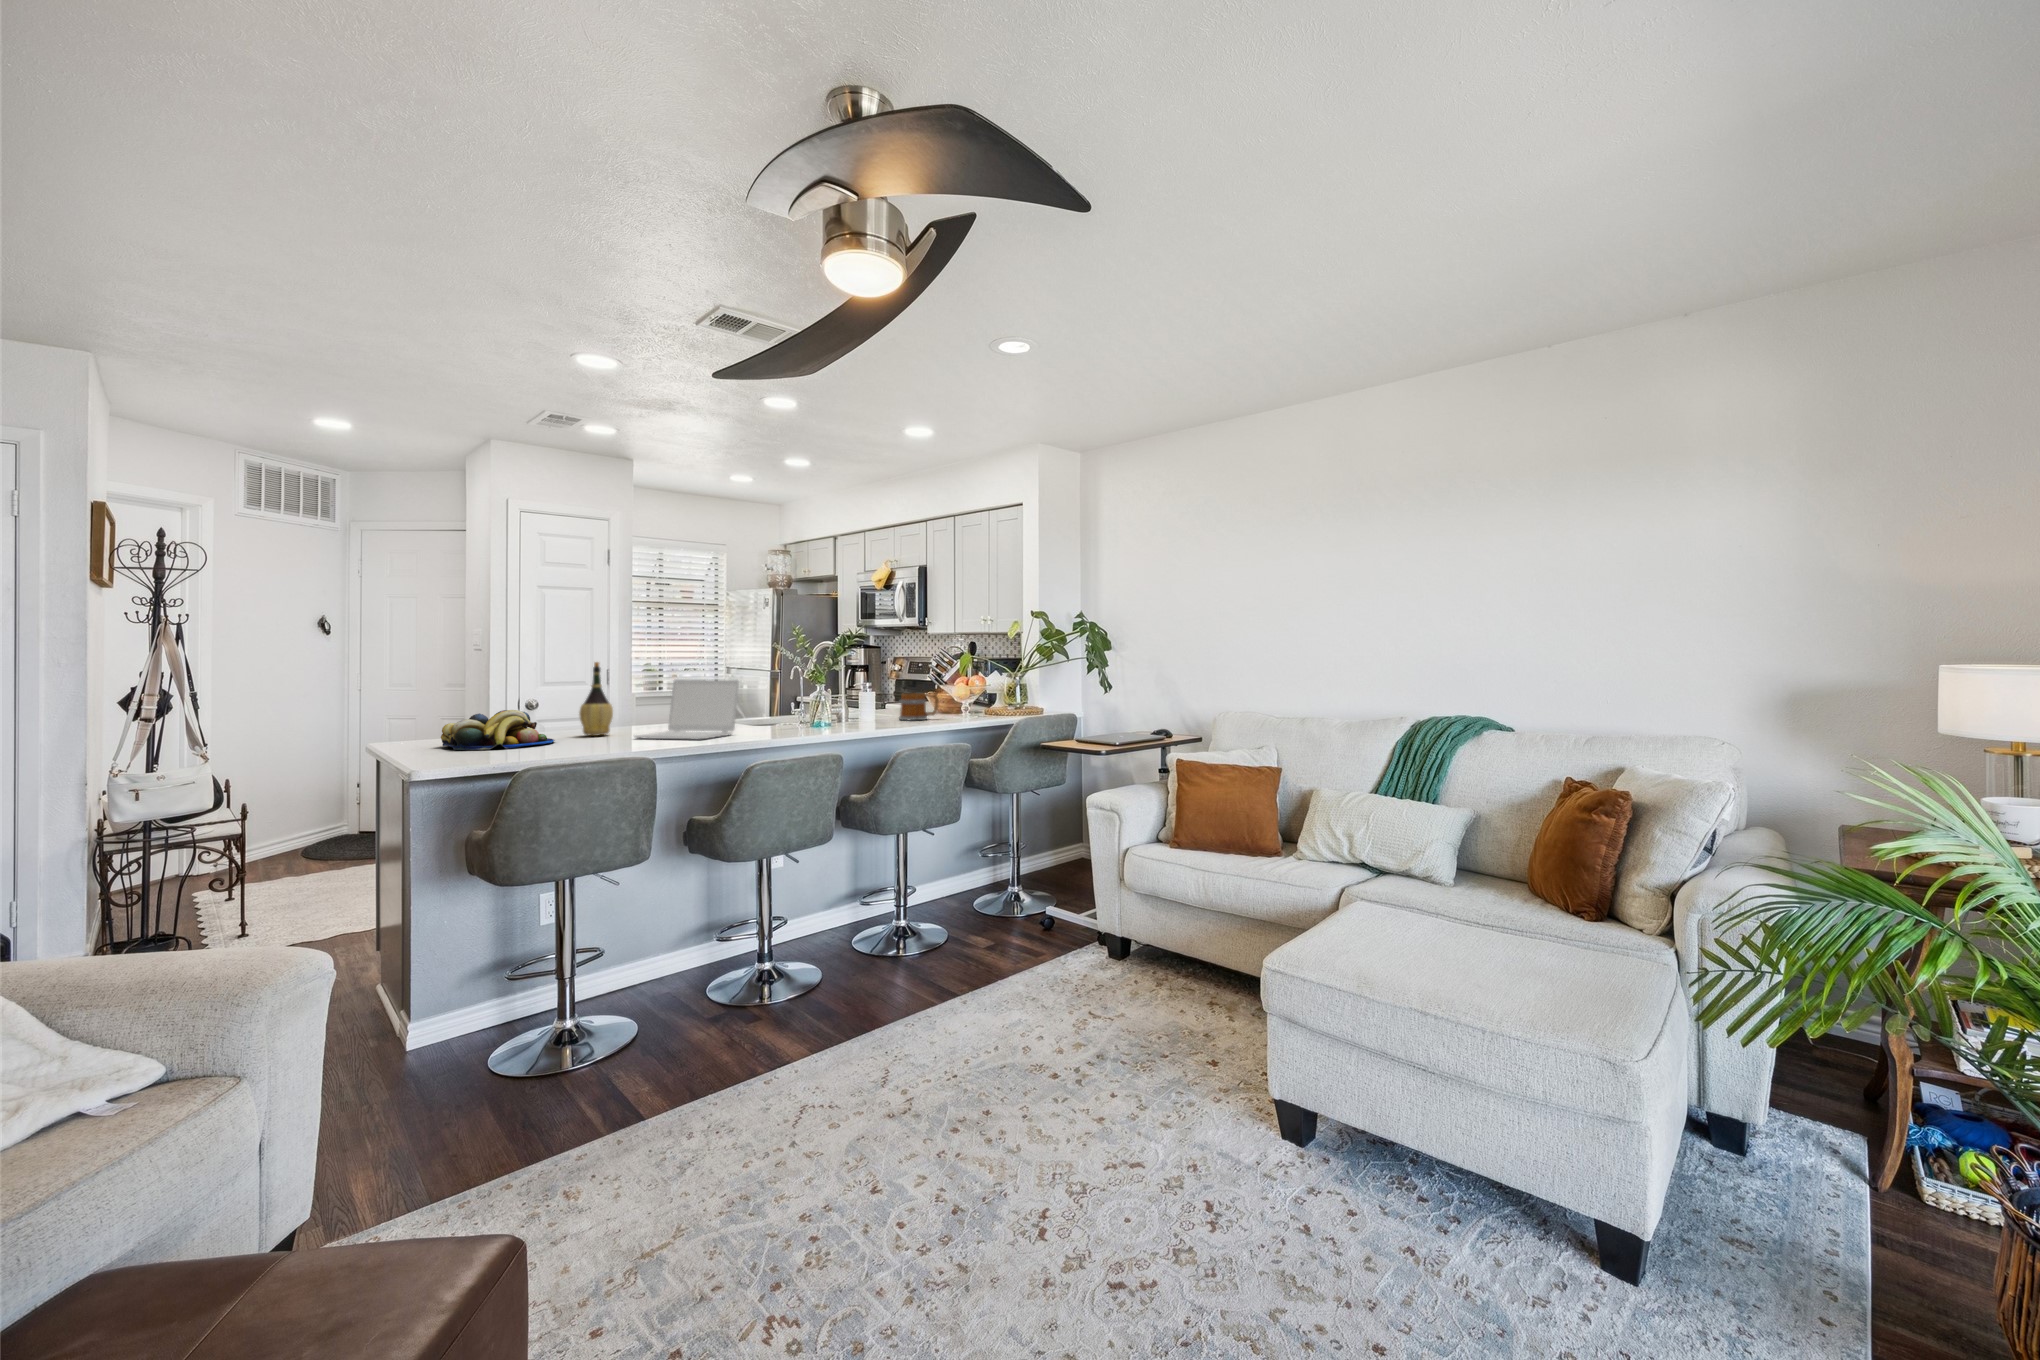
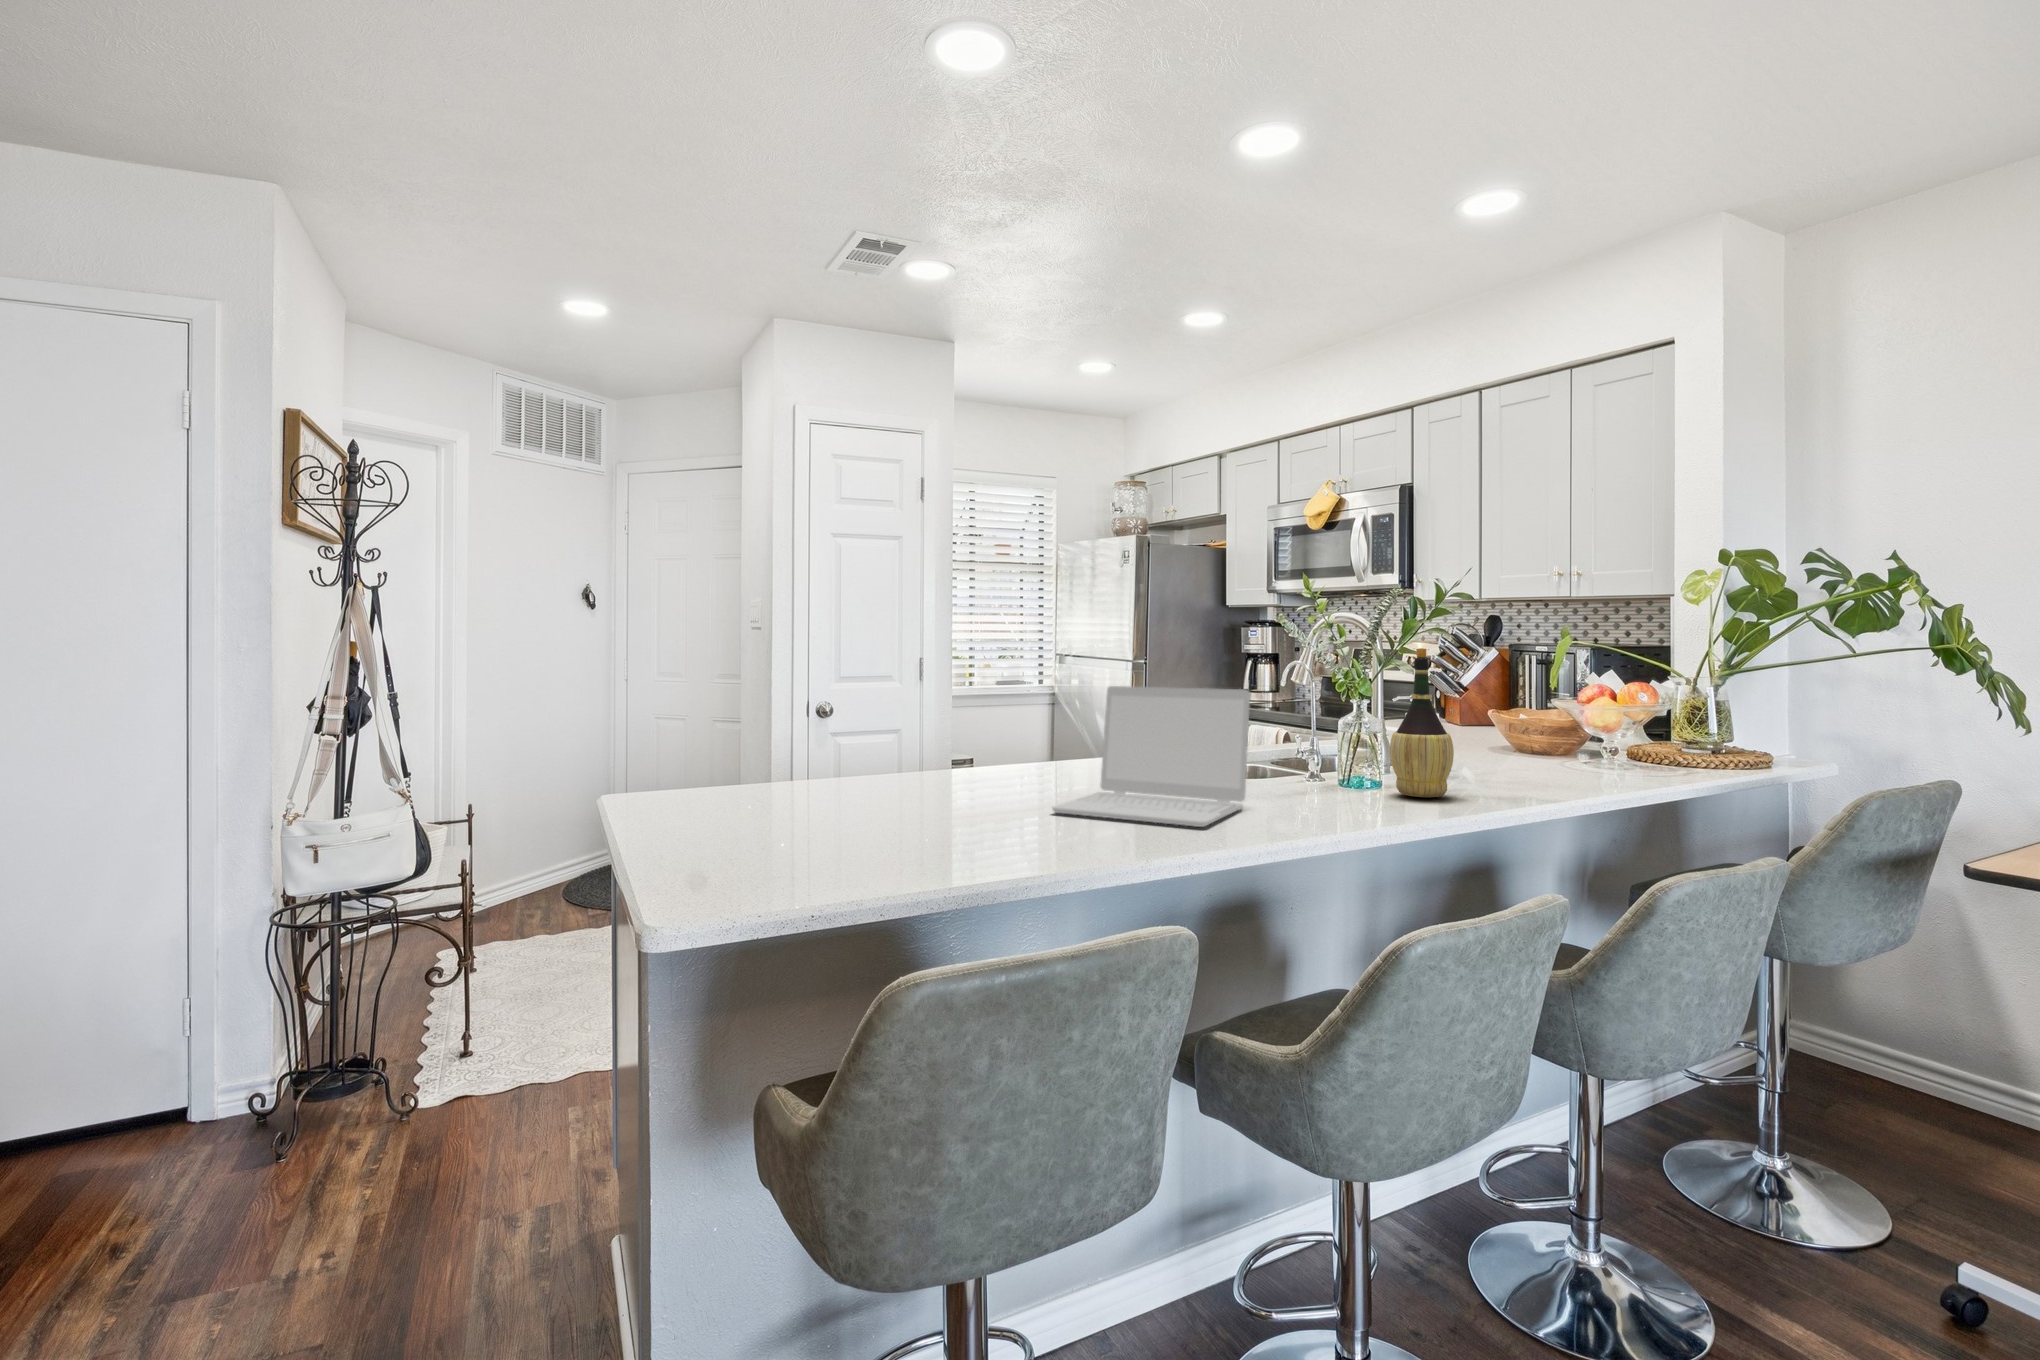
wine bottle: present [579,662,613,736] -> present [1390,648,1454,797]
mug: present [899,689,939,720] -> none [1494,705,1583,771]
fruit bowl: present [441,710,555,750] -> none [705,748,909,844]

